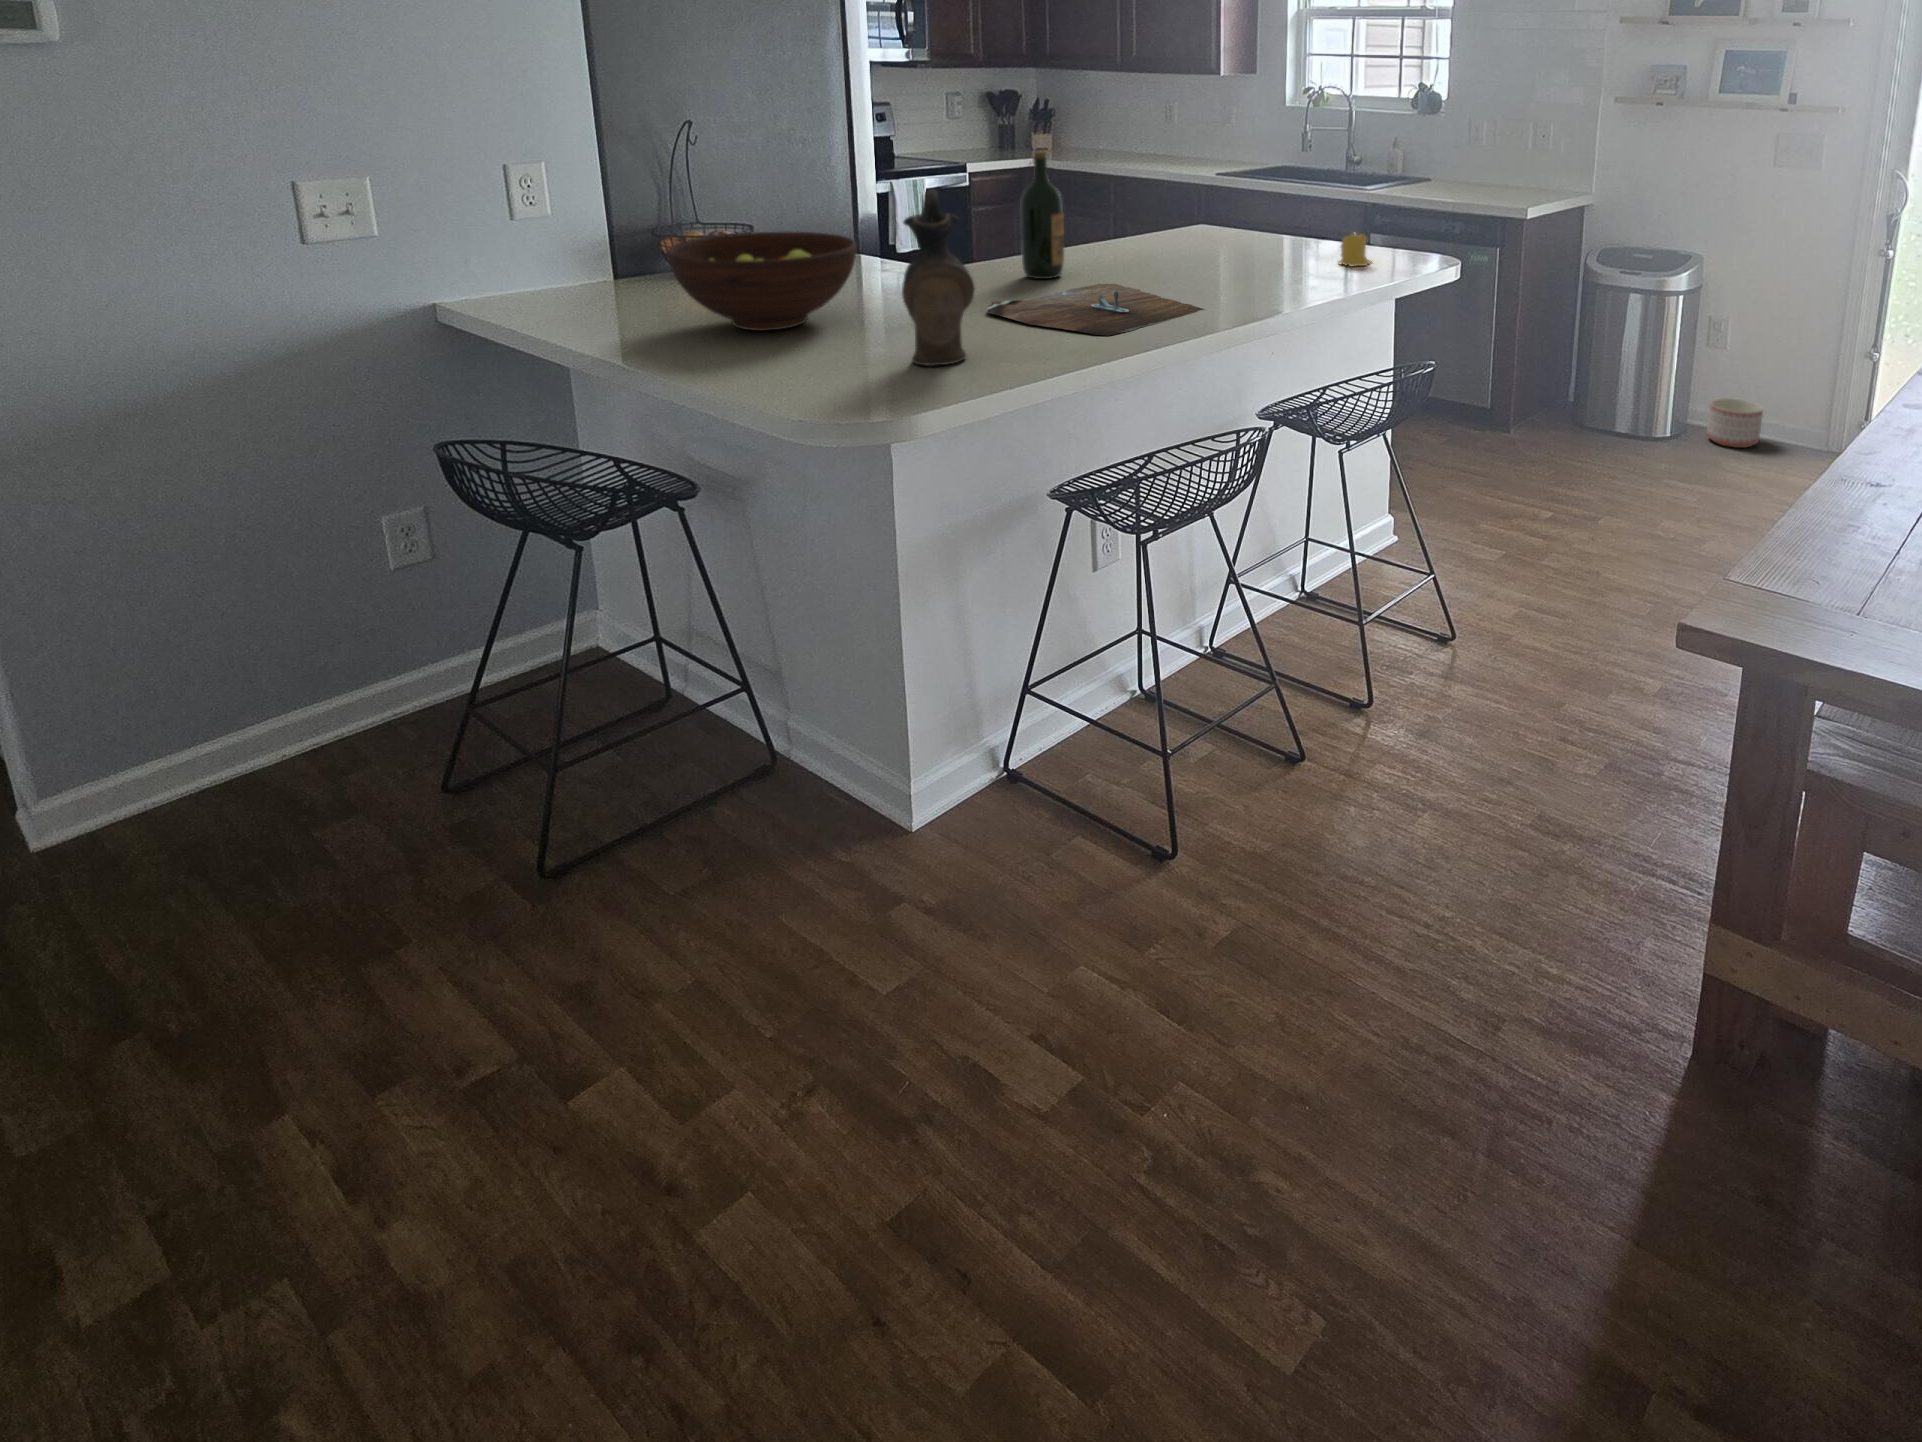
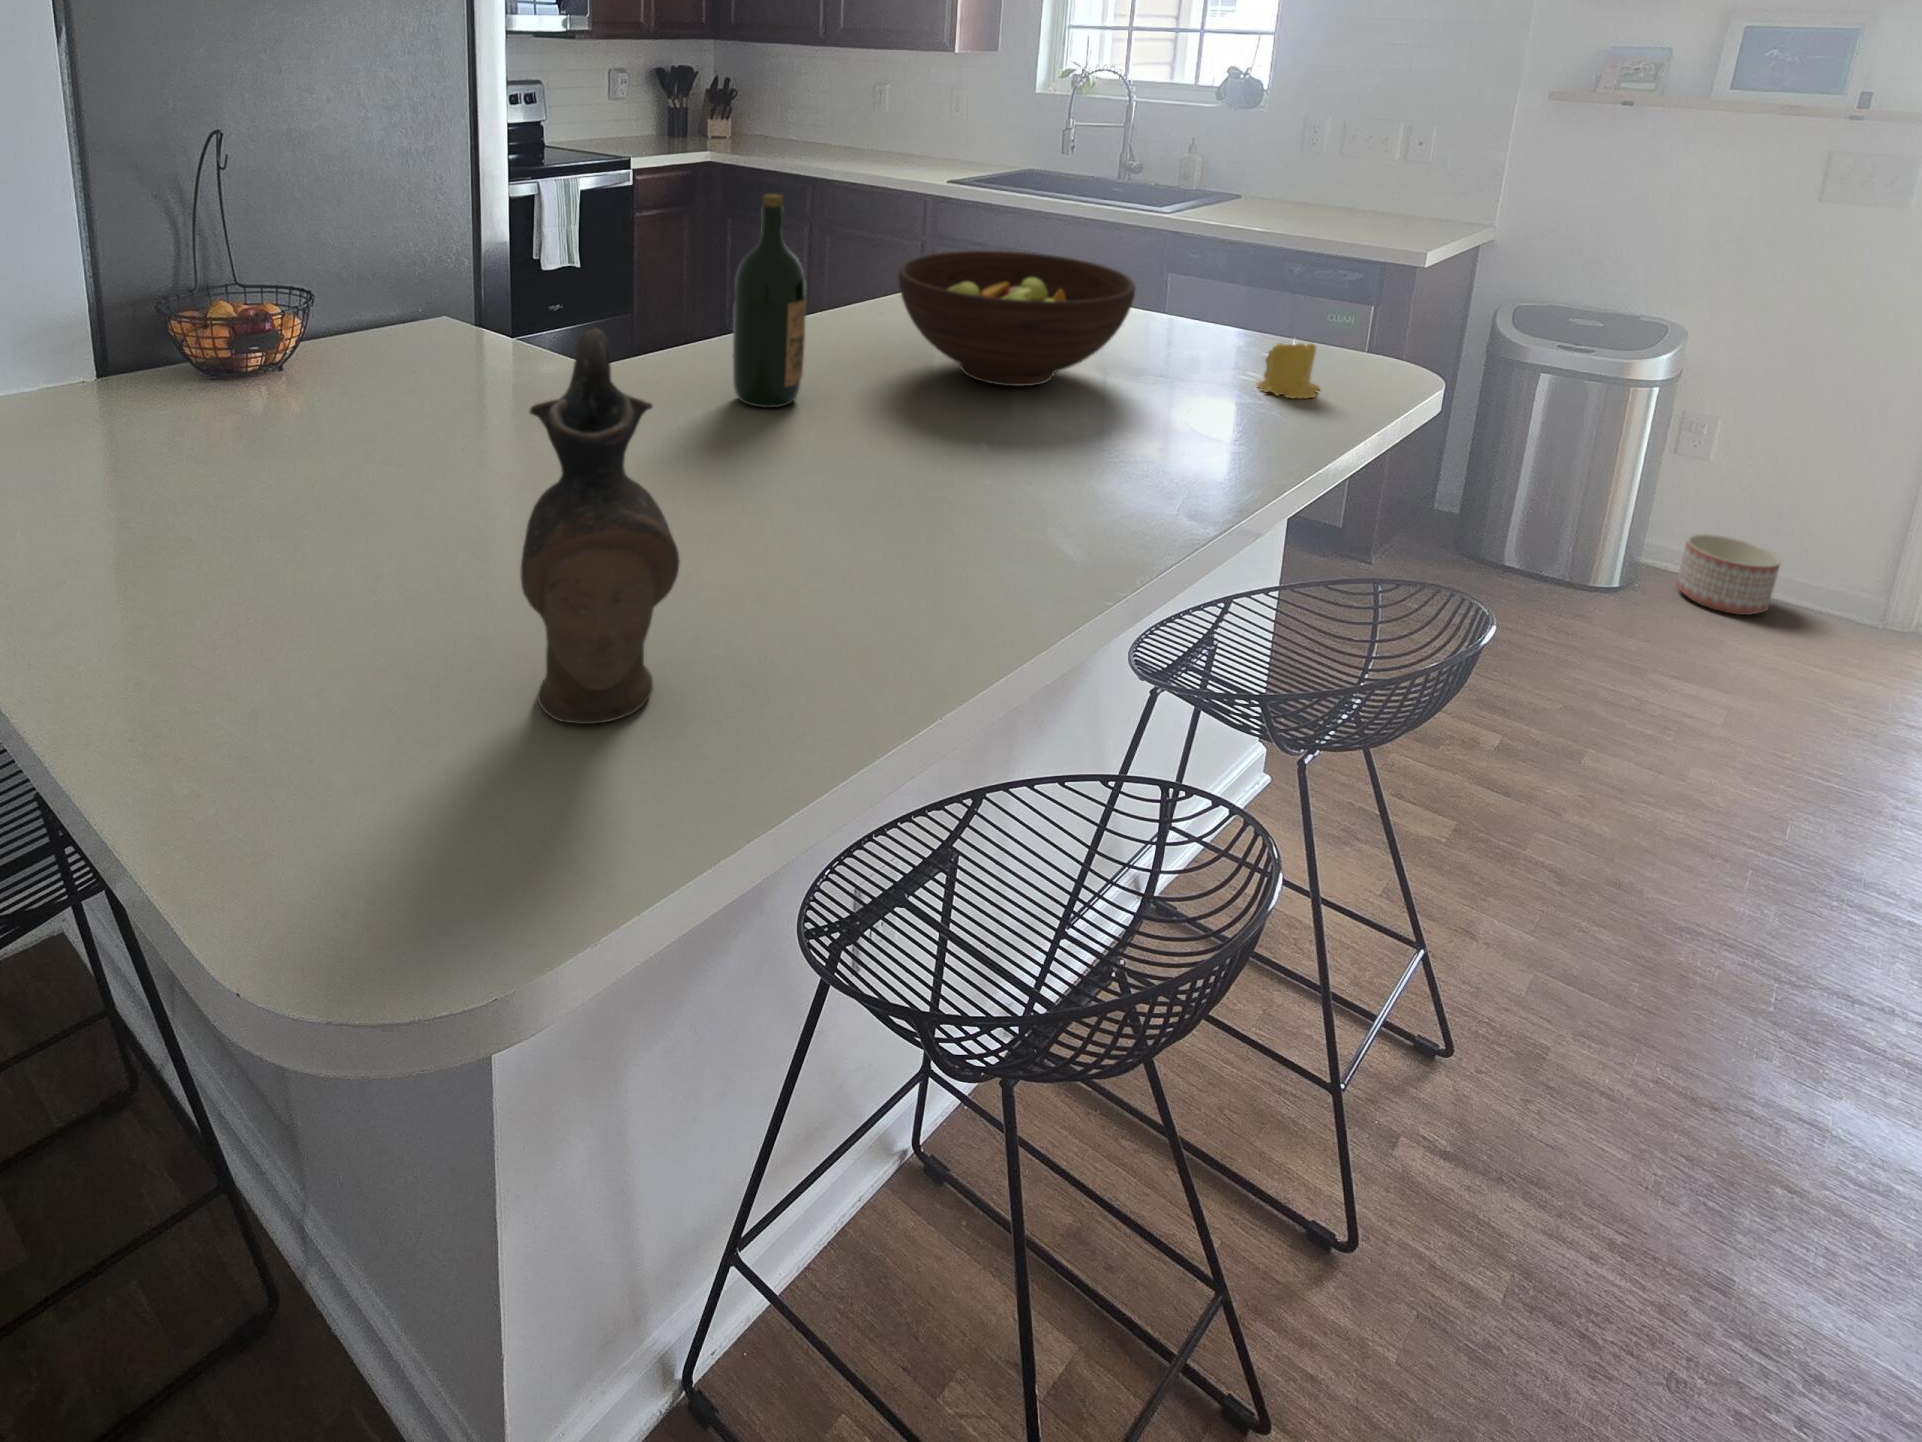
fruit bowl: present [667,232,857,331] -> present [899,251,1136,386]
cutting board: present [987,284,1205,336] -> none [683,429,1101,613]

